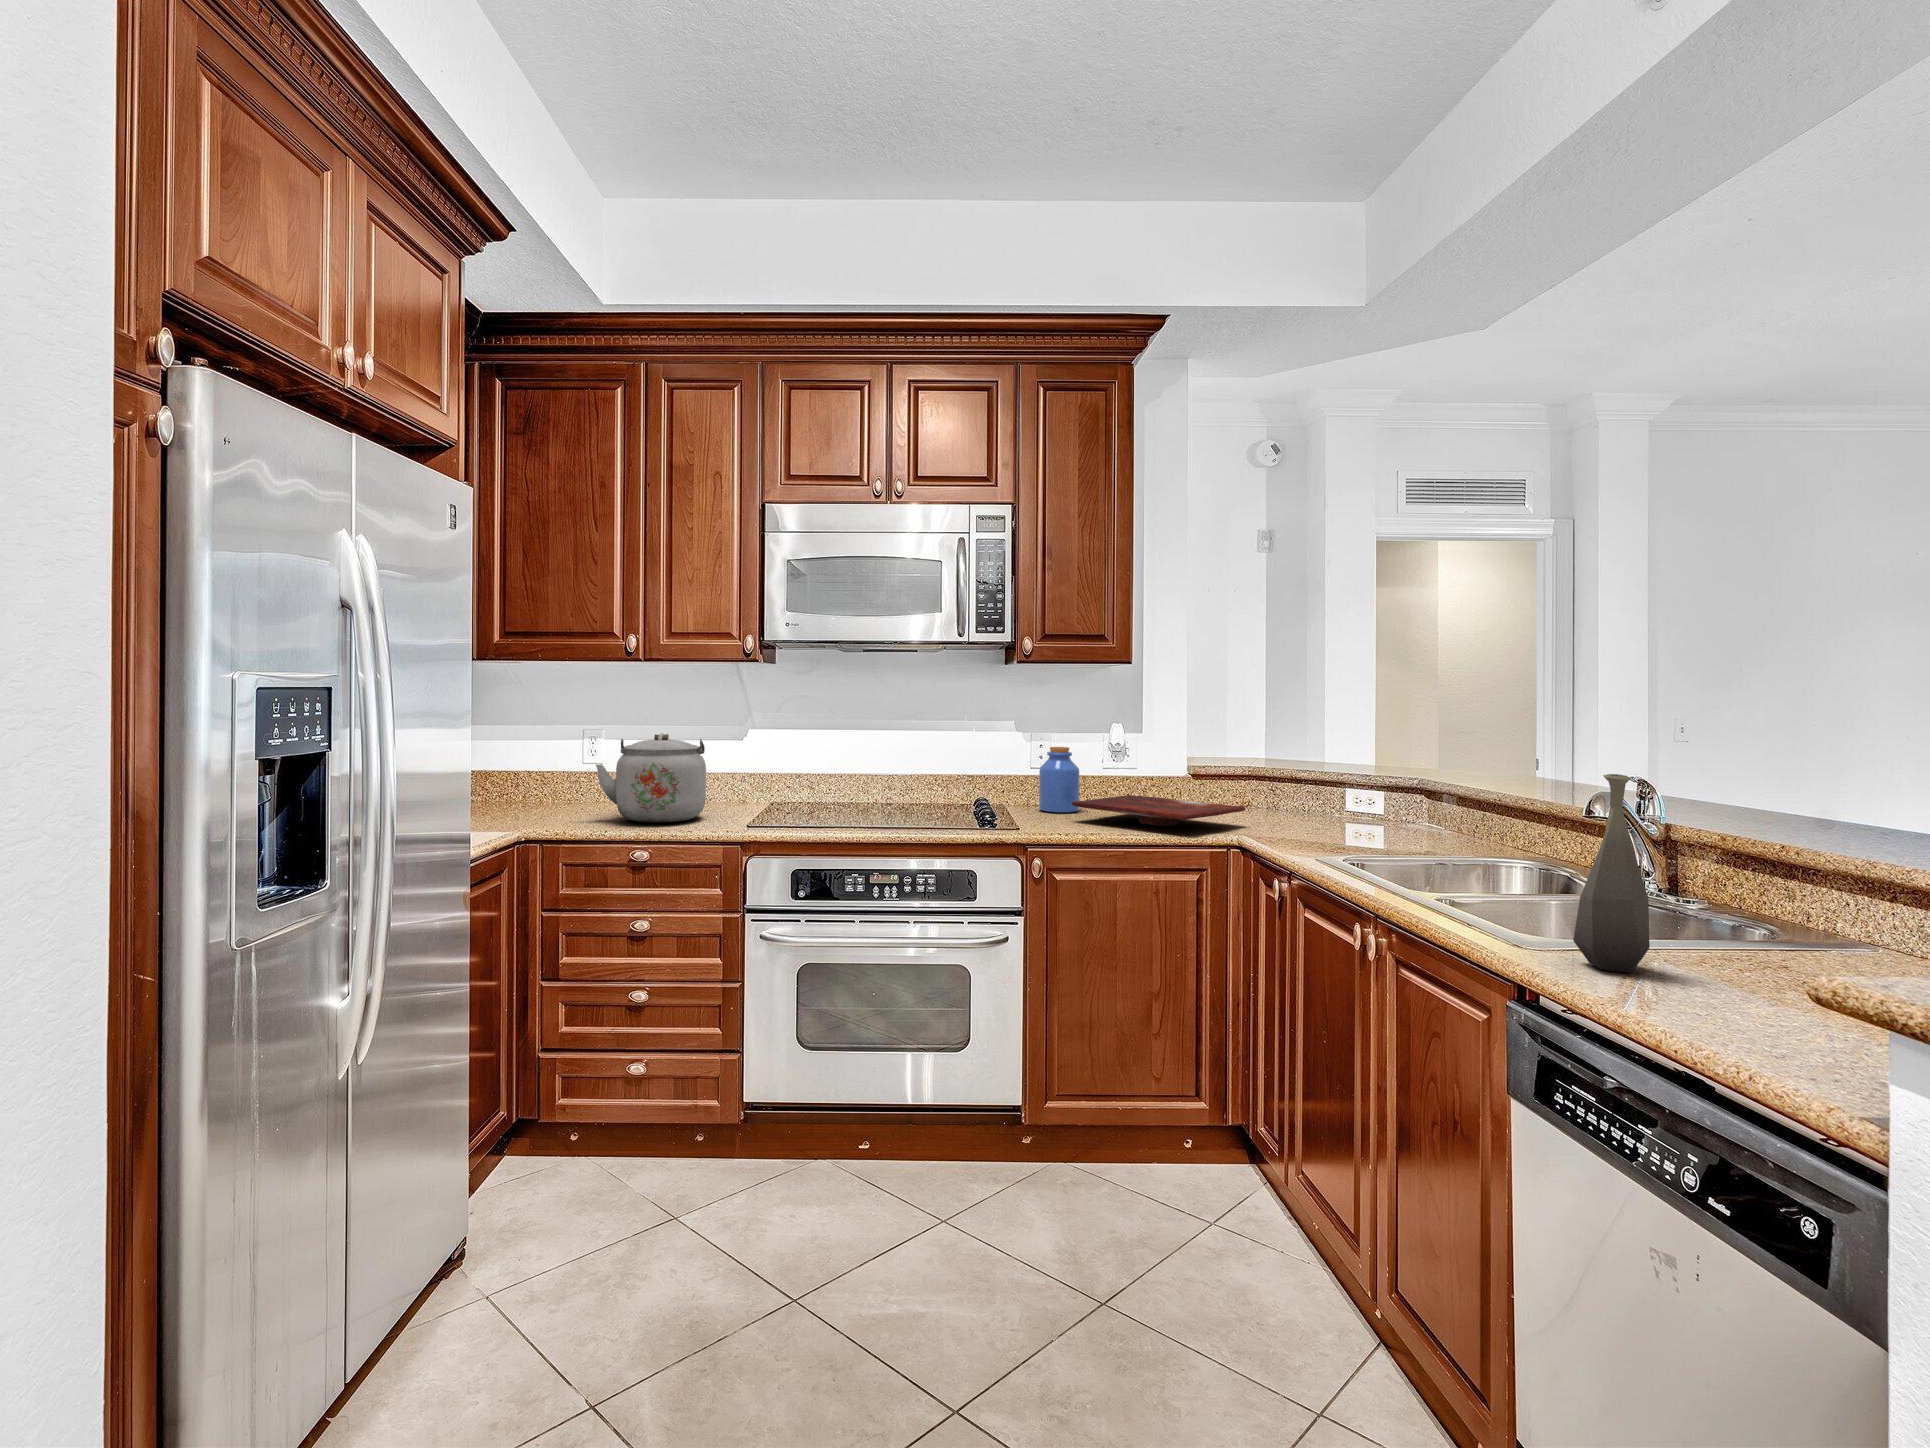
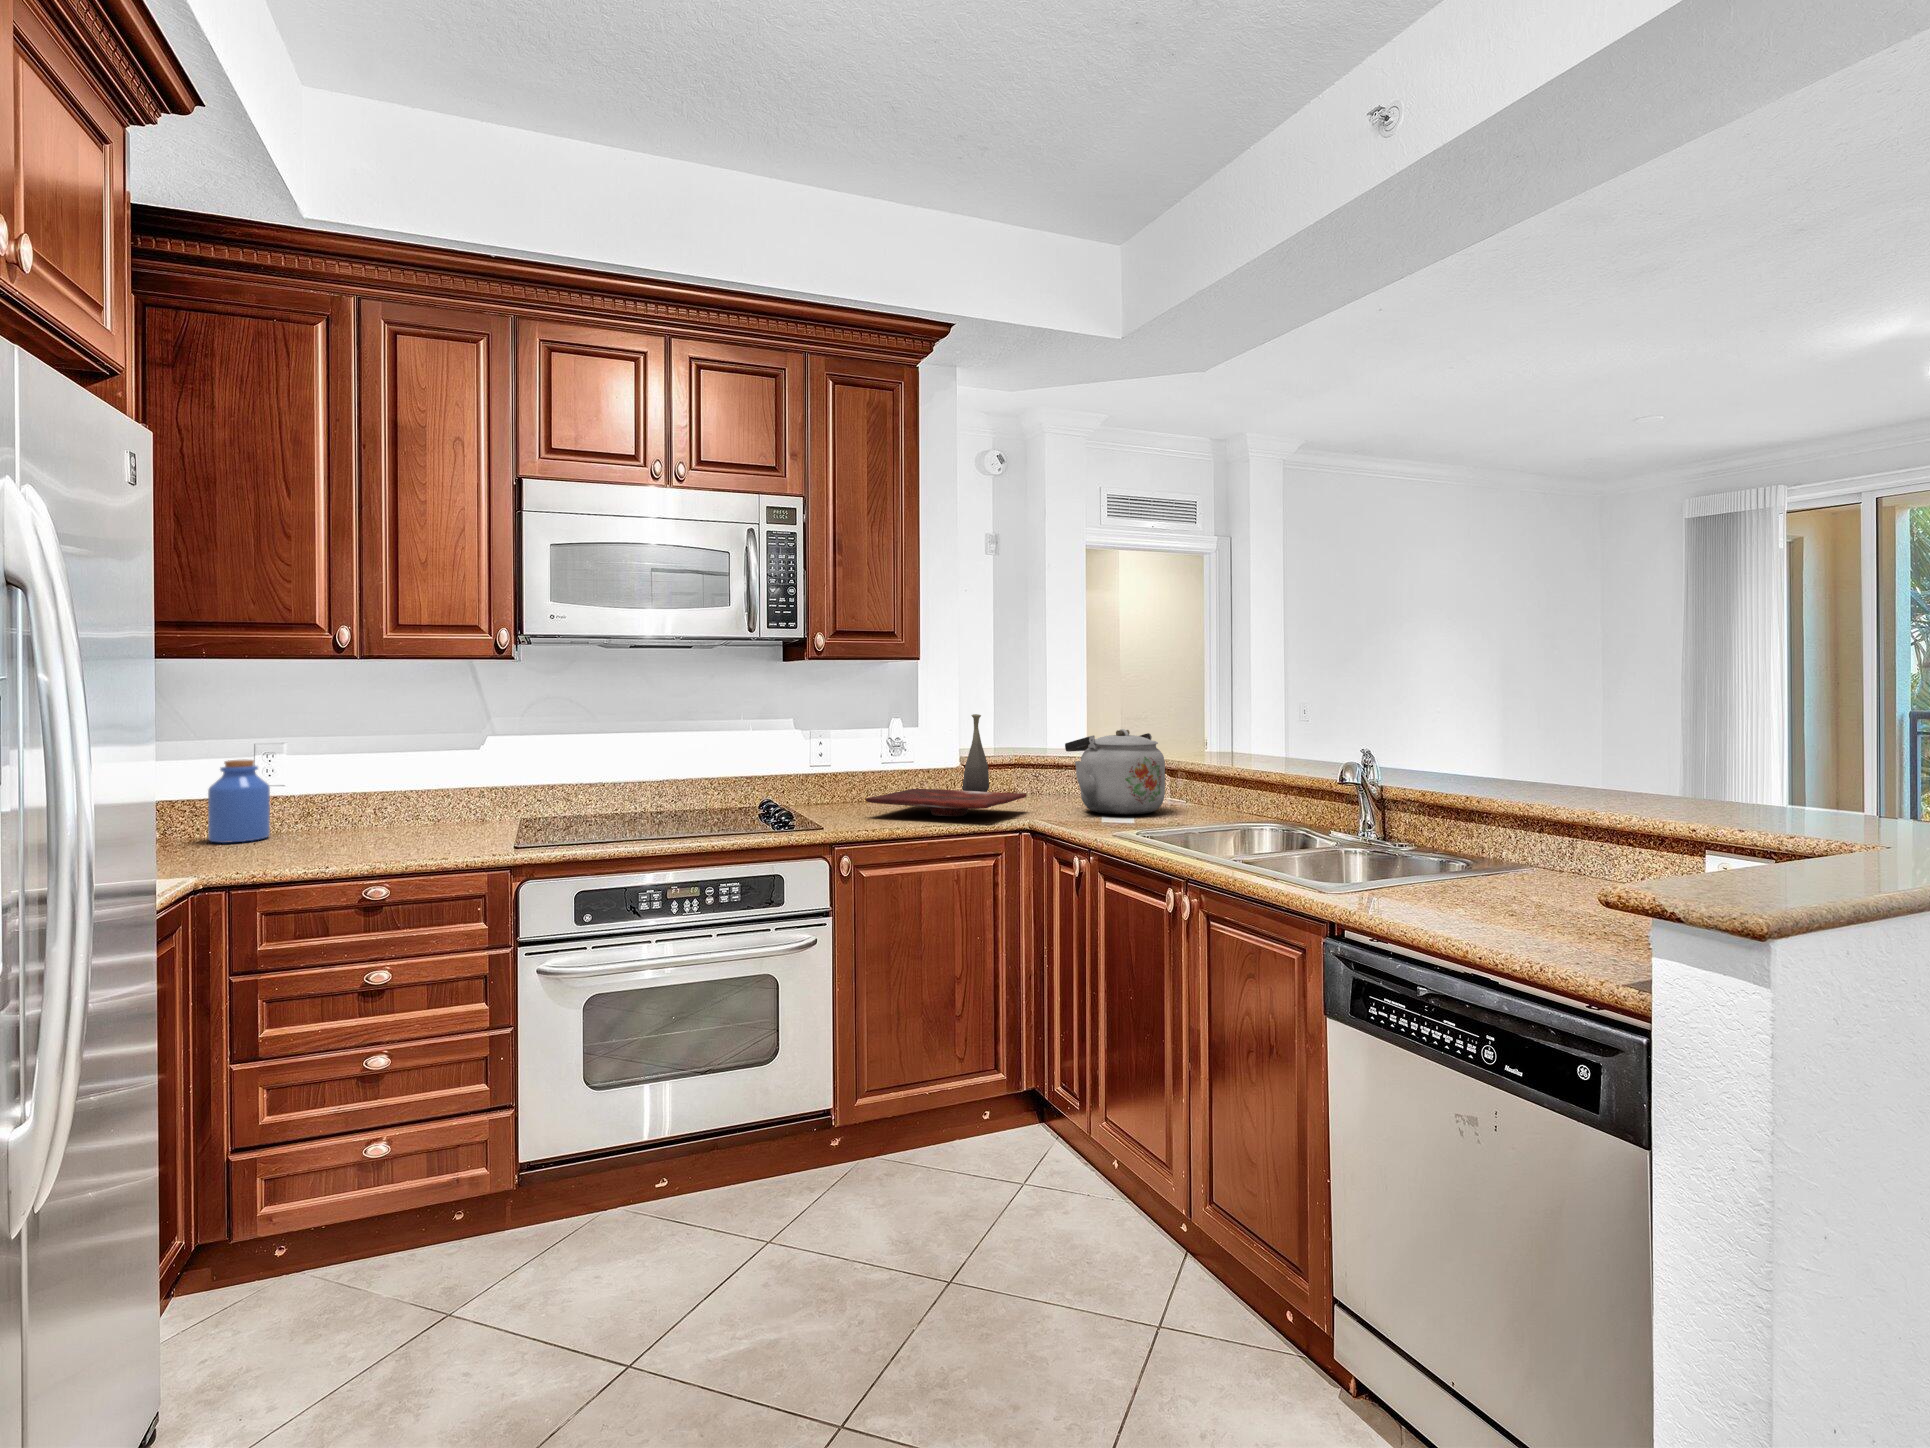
kettle: present [596,733,706,823] -> present [1065,729,1165,815]
jar: present [1039,747,1079,813] -> present [208,760,270,843]
bottle: present [1573,774,1649,973] -> present [962,714,989,792]

